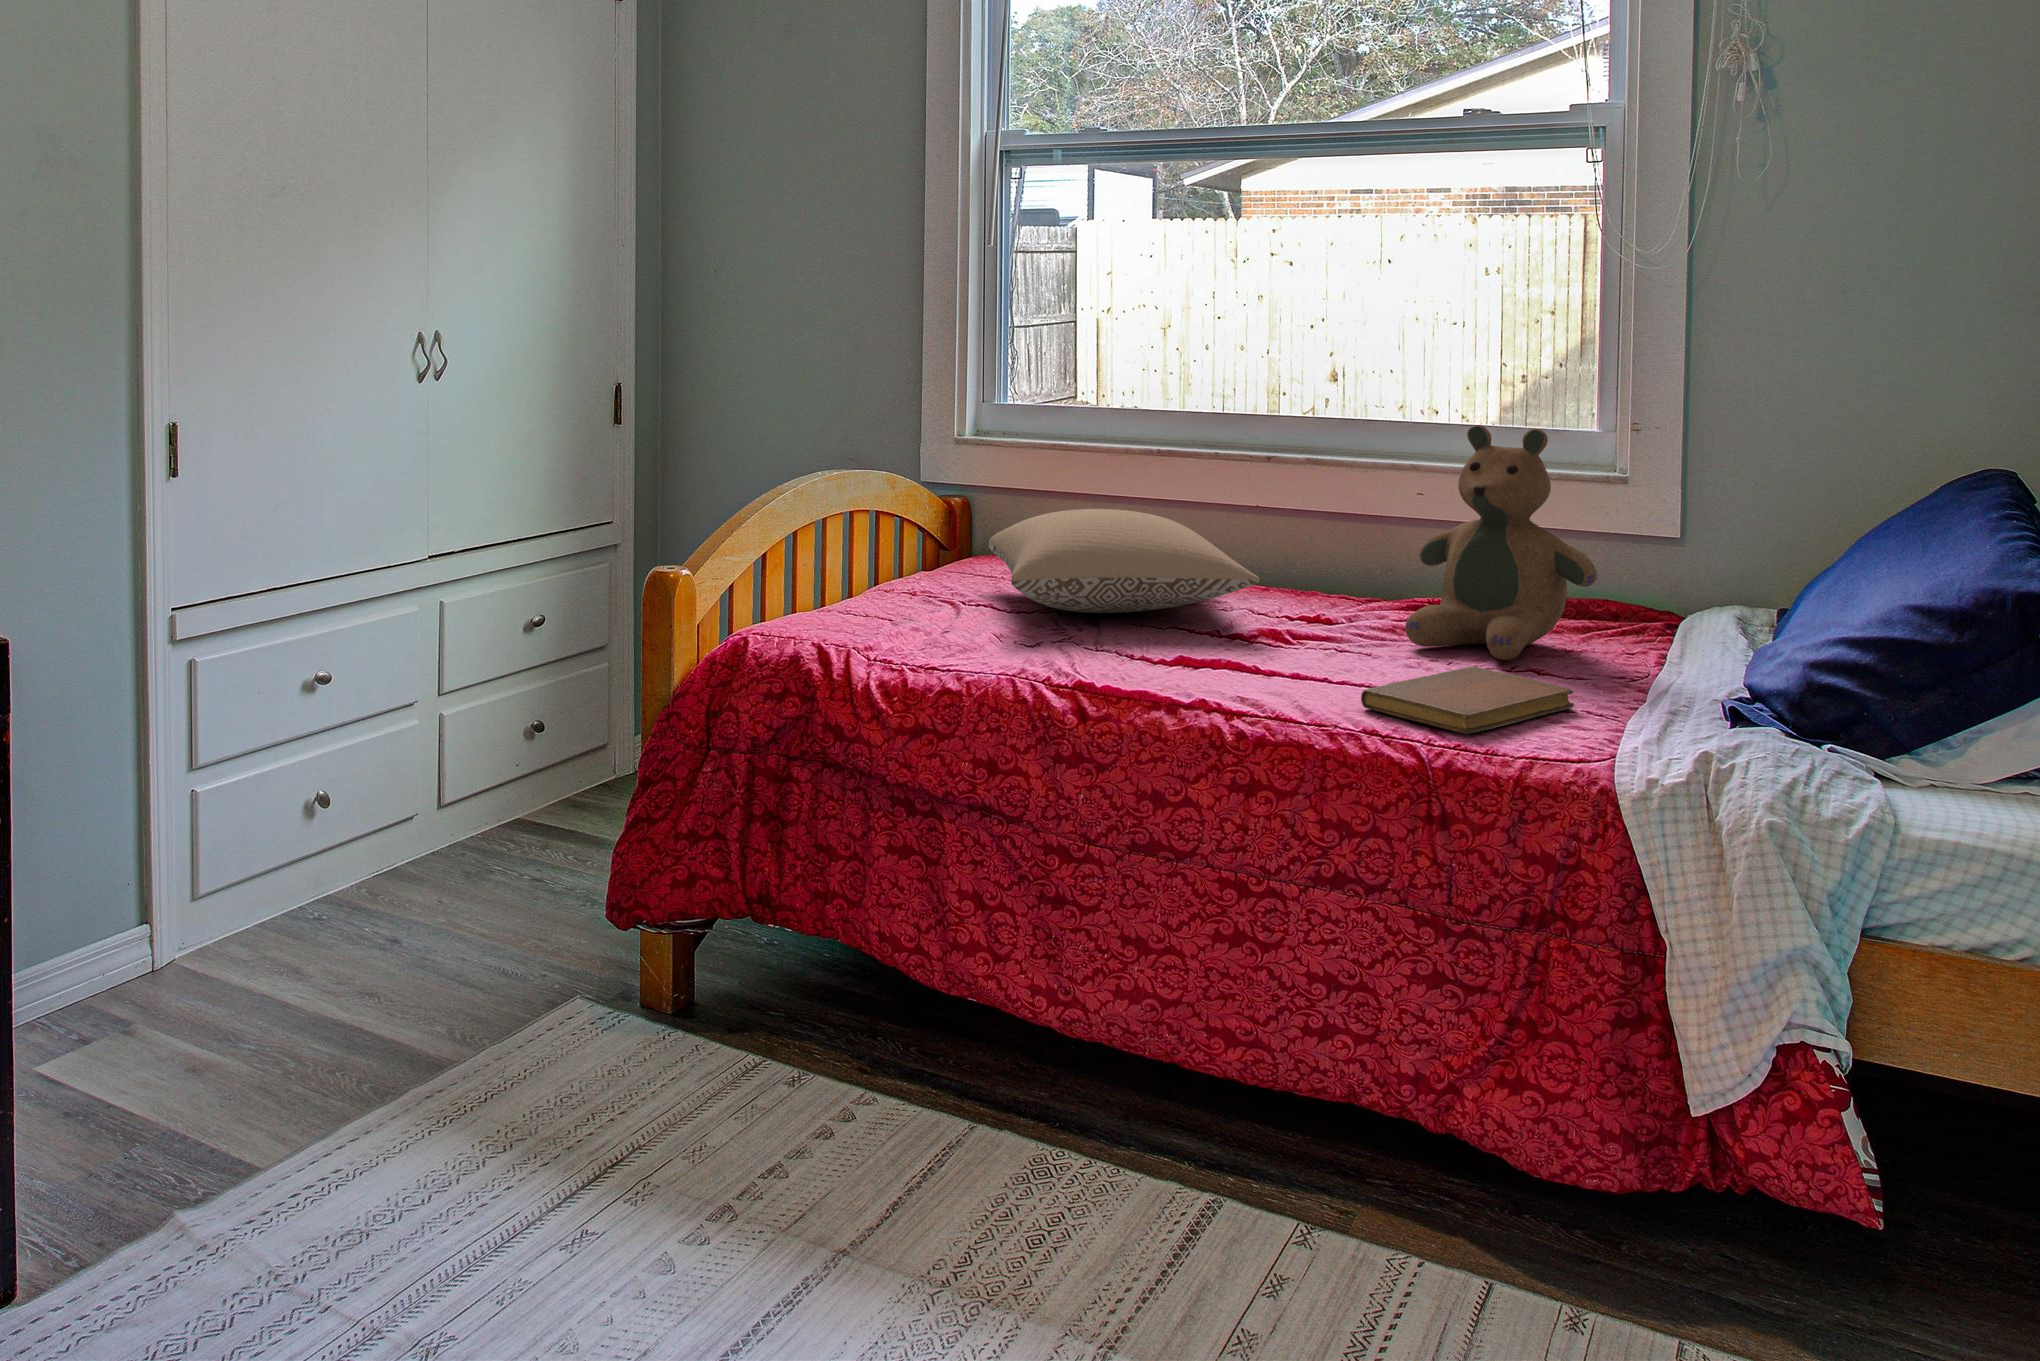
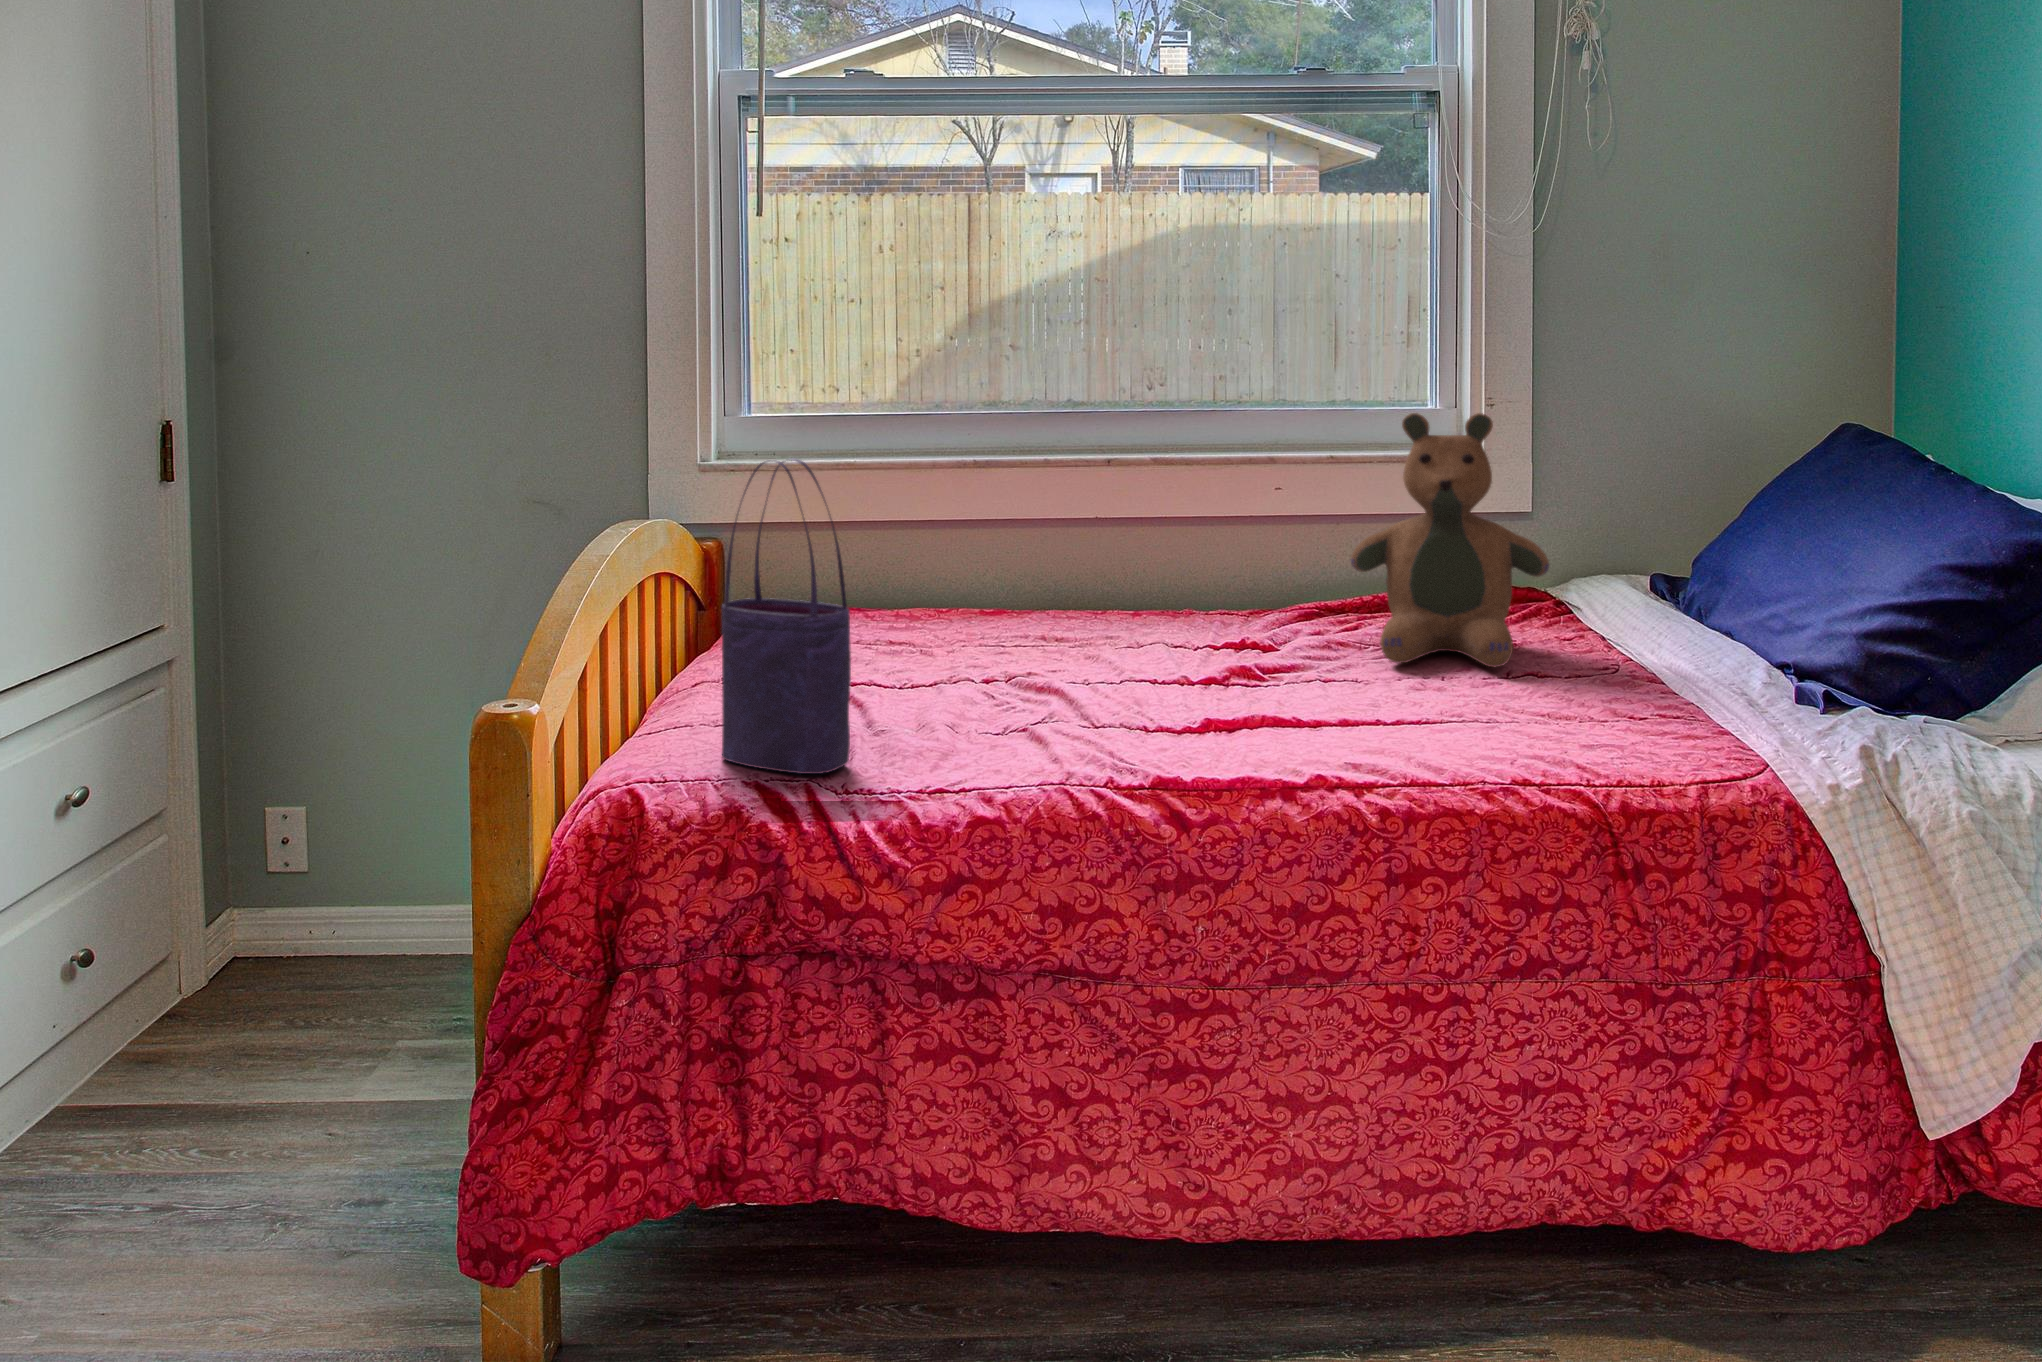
tote bag: none [823,422,896,645] -> present [722,458,851,774]
pillow: present [989,509,1260,613] -> none [837,544,1230,677]
notebook: present [1361,667,1574,734] -> none [1477,681,1640,765]

